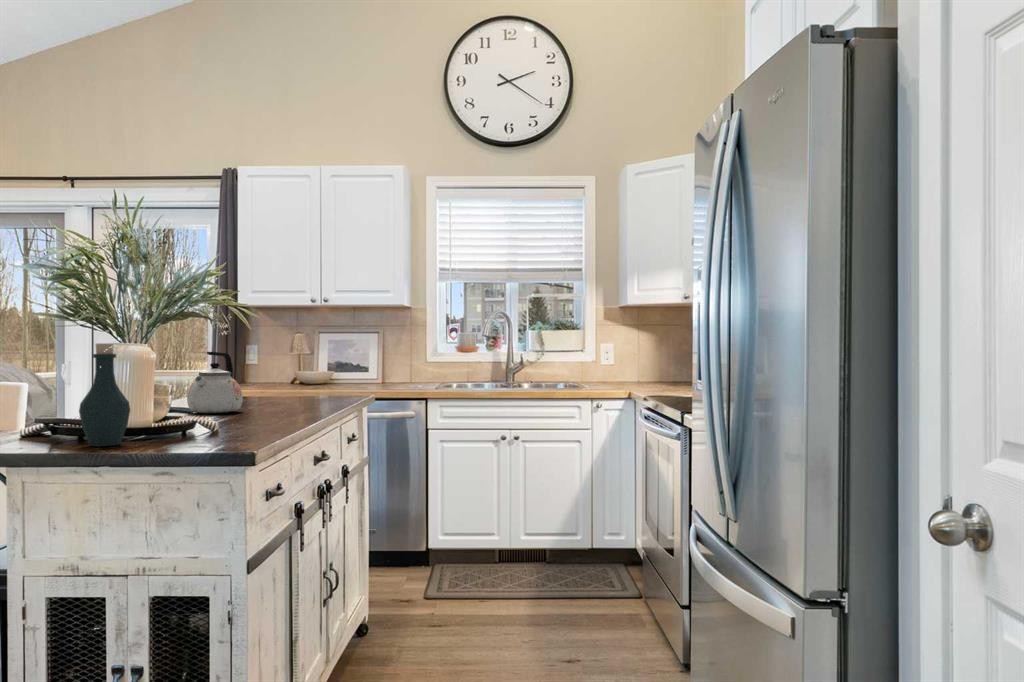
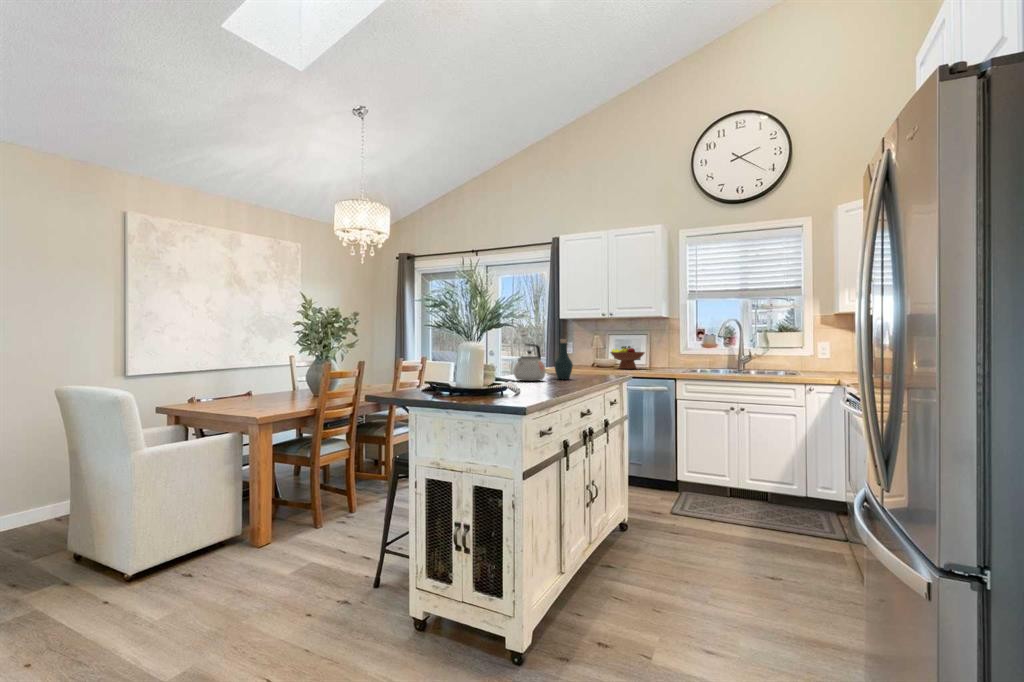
bottle: present [79,343,130,446] -> present [554,339,573,379]
fruit bowl: none [322,349,377,386] -> present [611,346,644,369]

